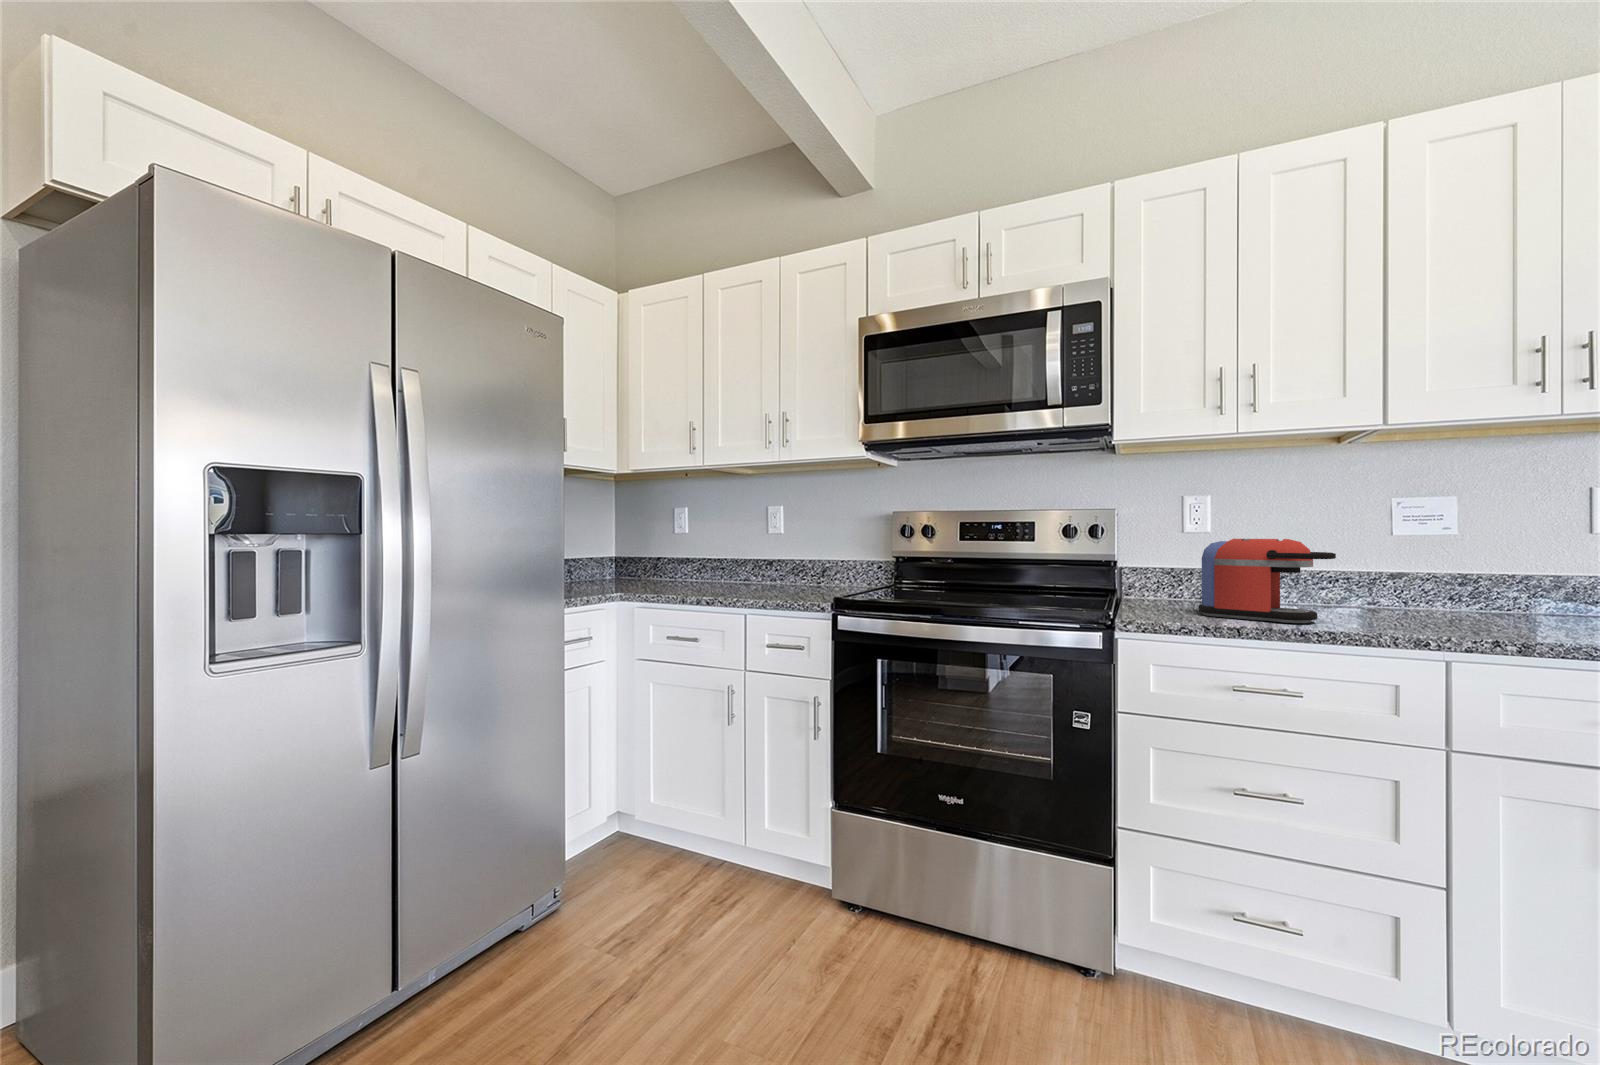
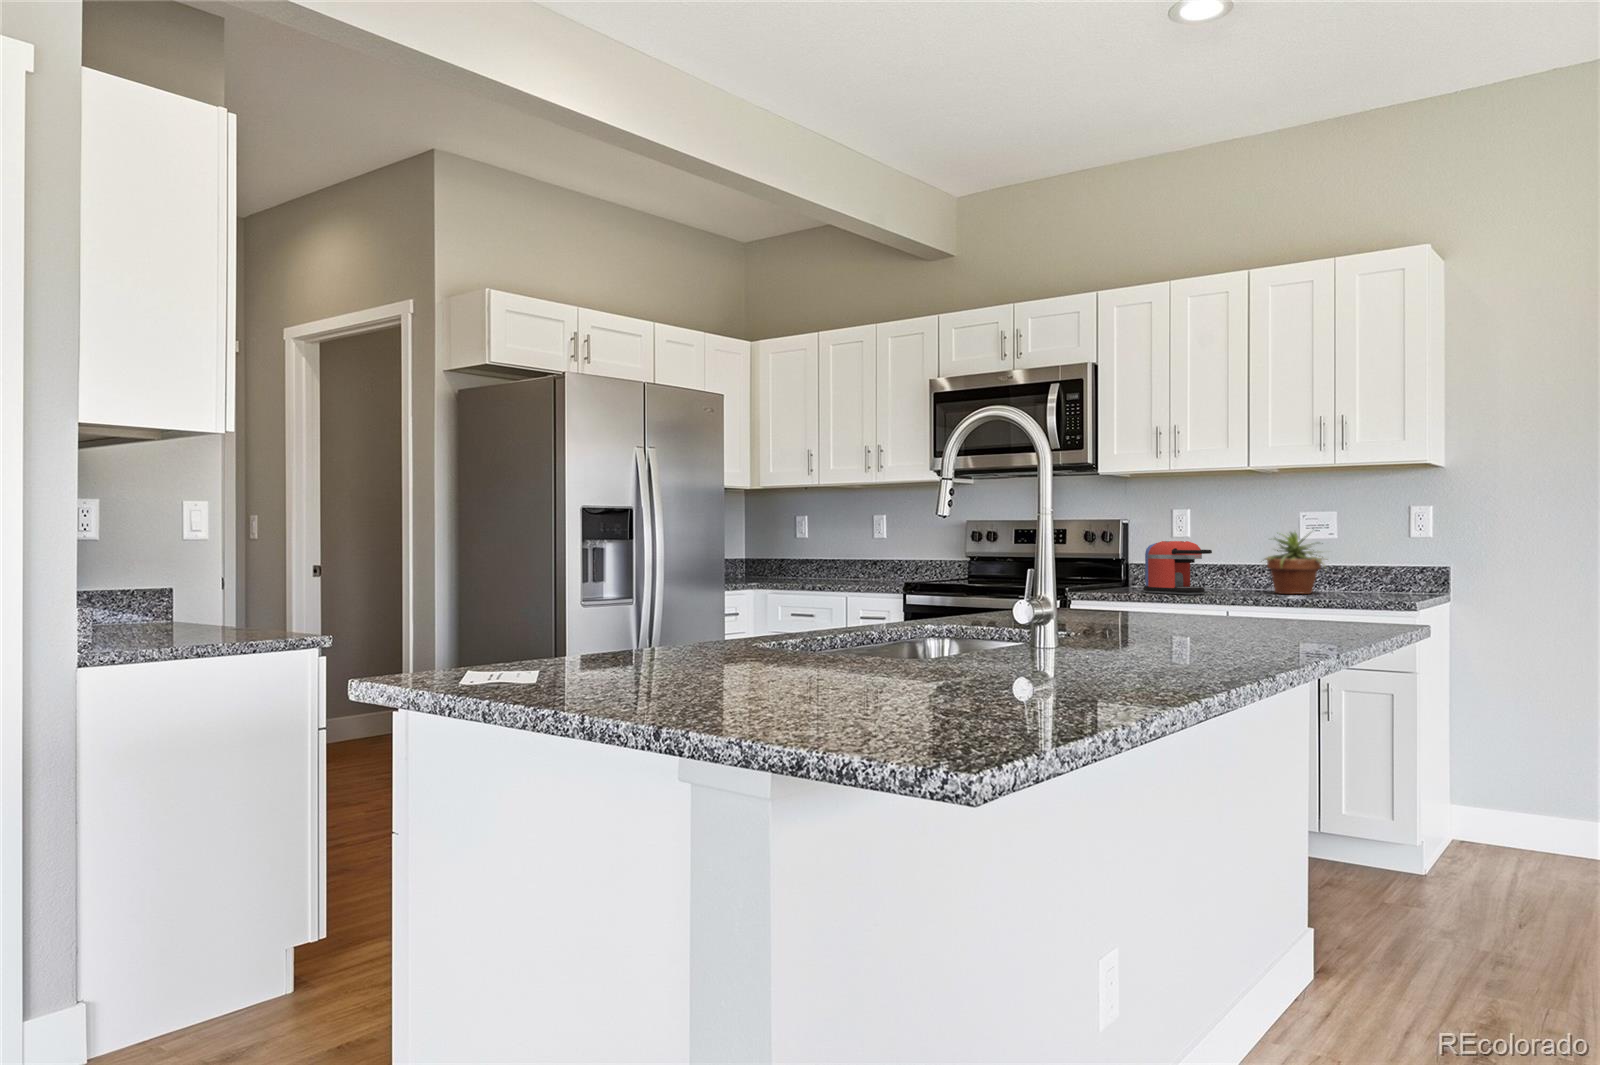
potted plant: none [1363,520,1534,622] -> present [1265,532,1324,594]

